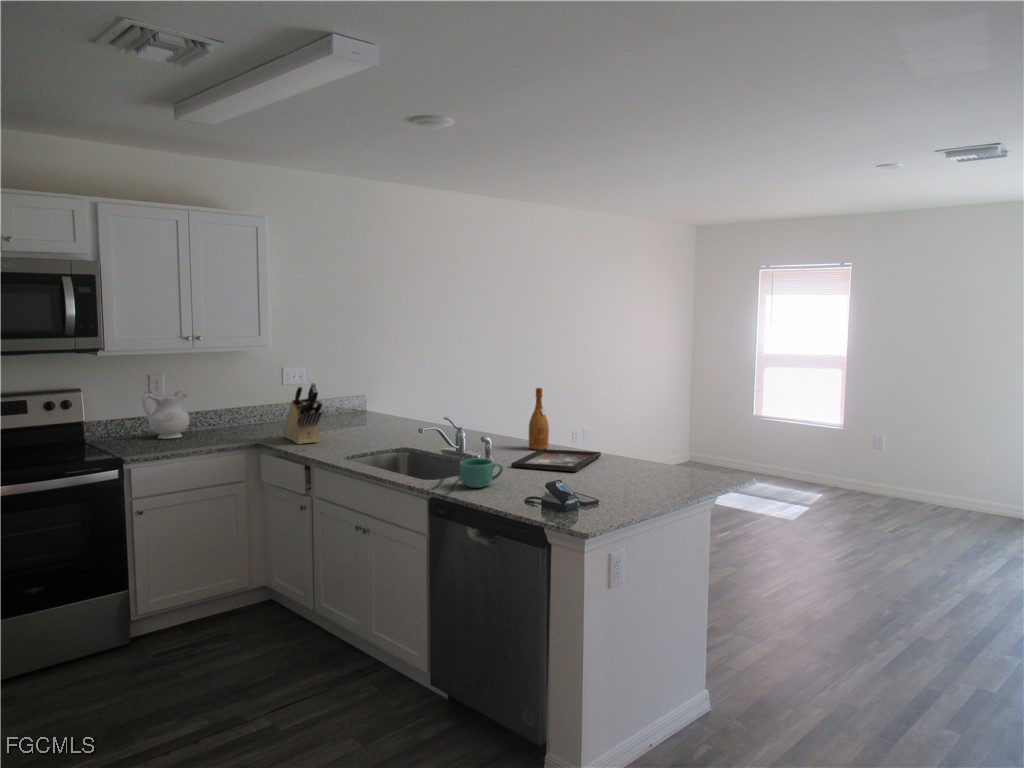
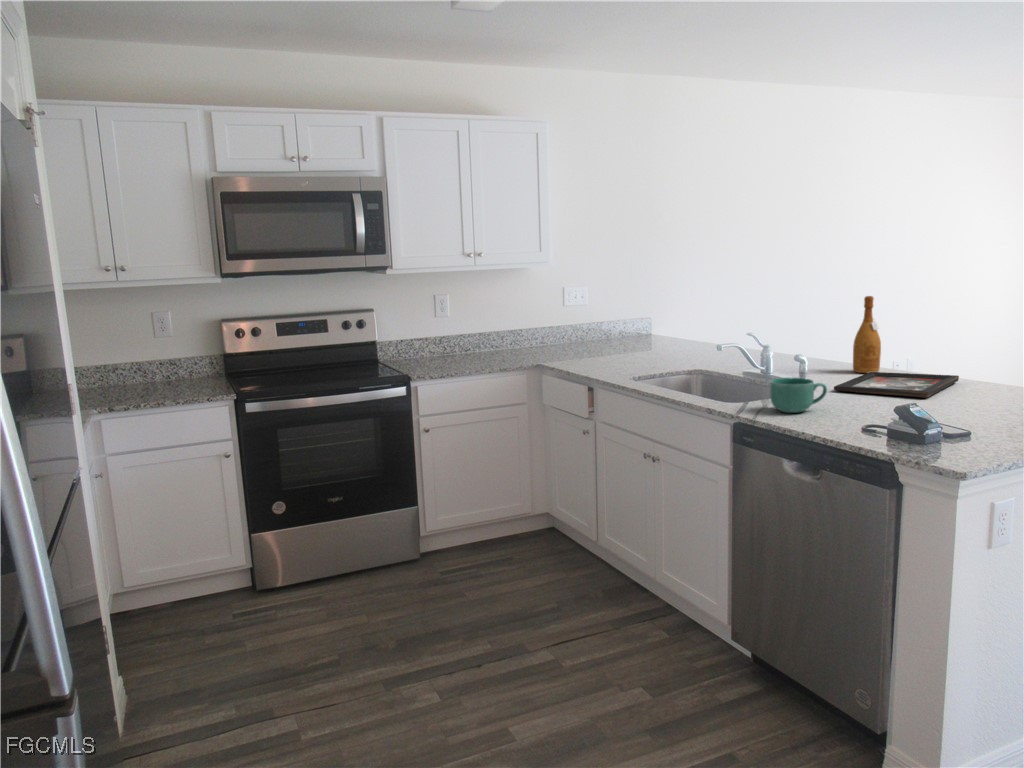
knife block: present [283,383,322,444] -> none [563,297,604,365]
ceramic pitcher: present [142,391,189,439] -> none [428,310,472,359]

